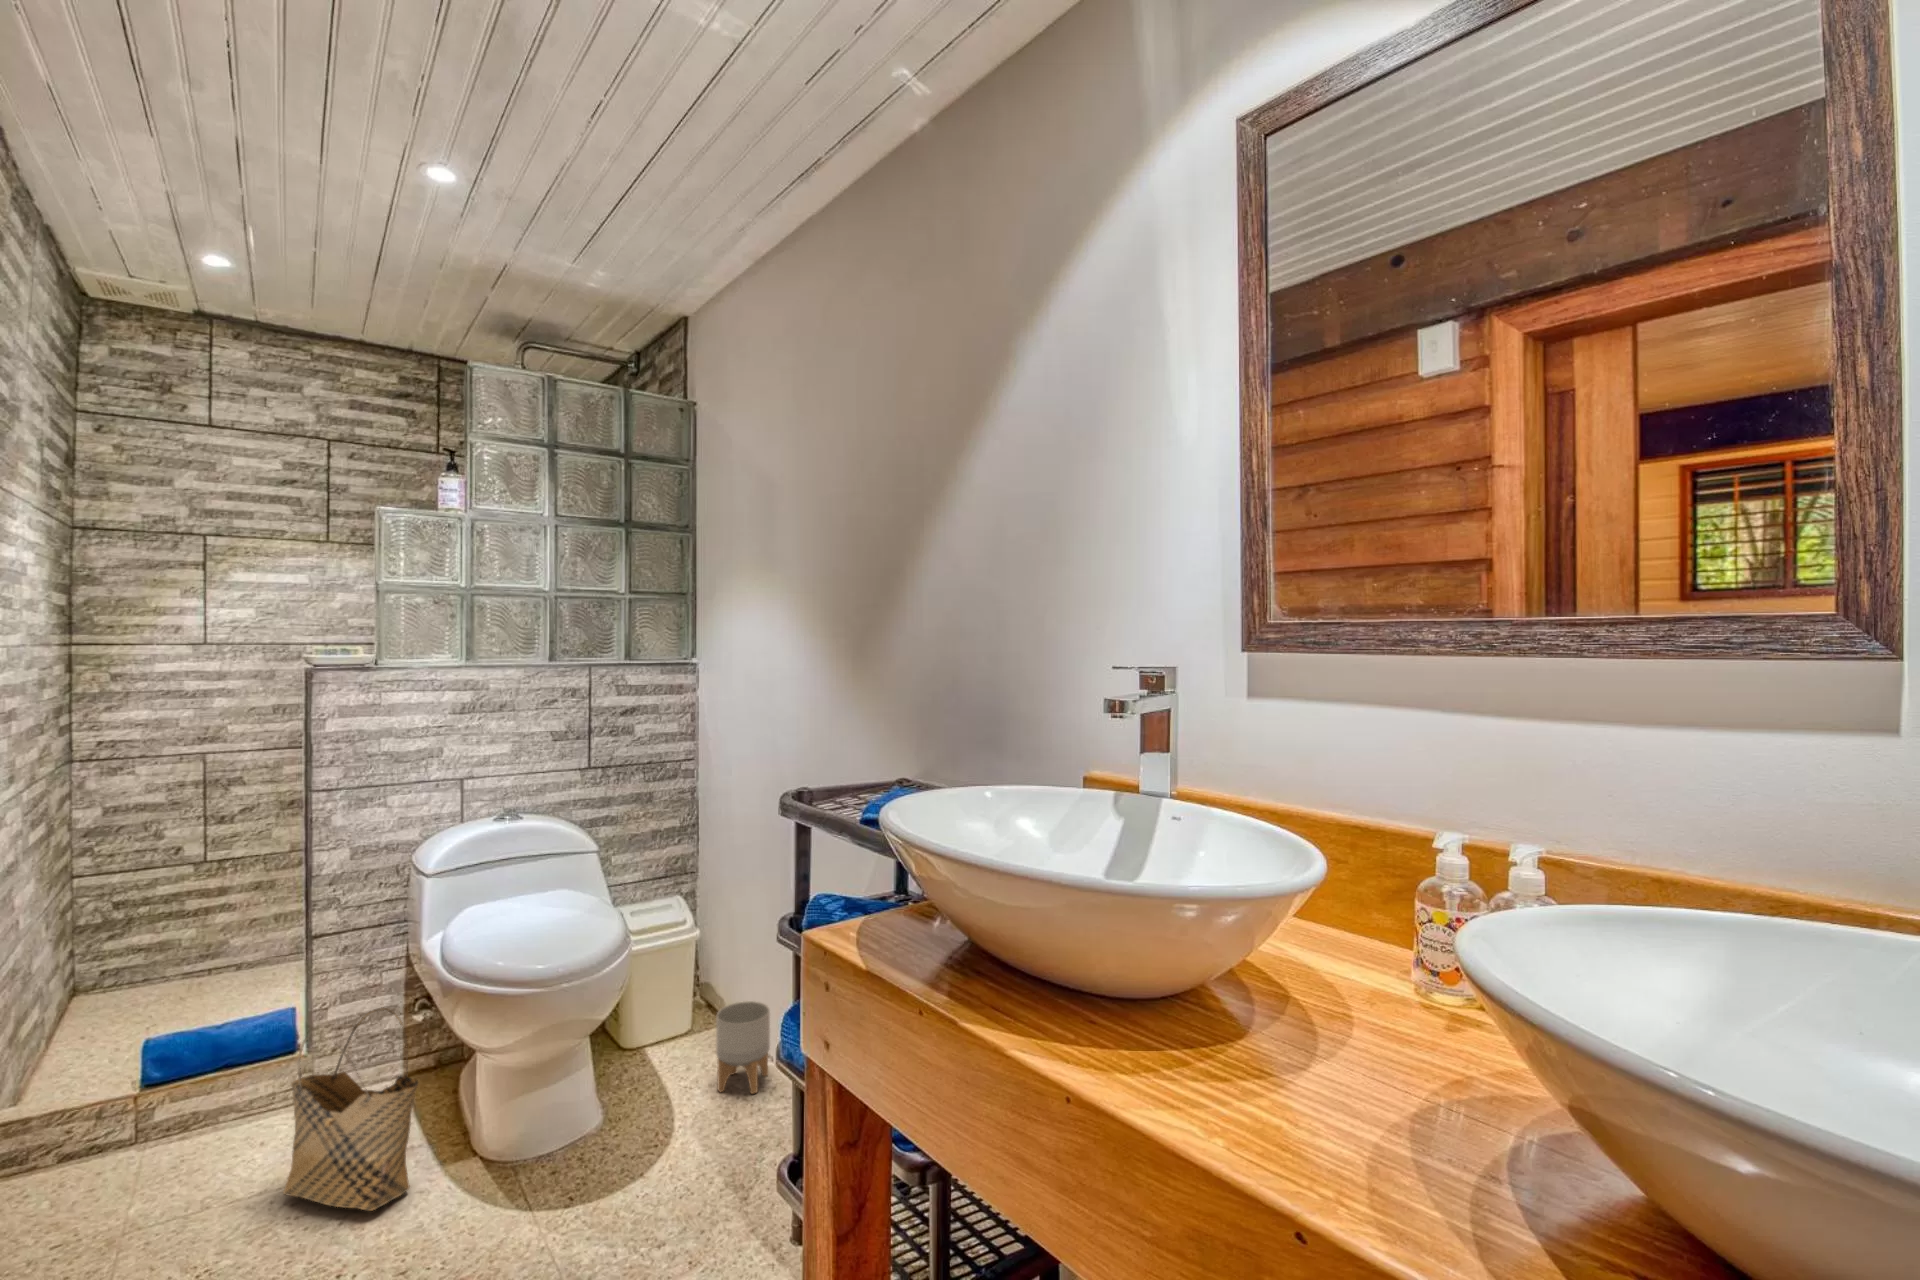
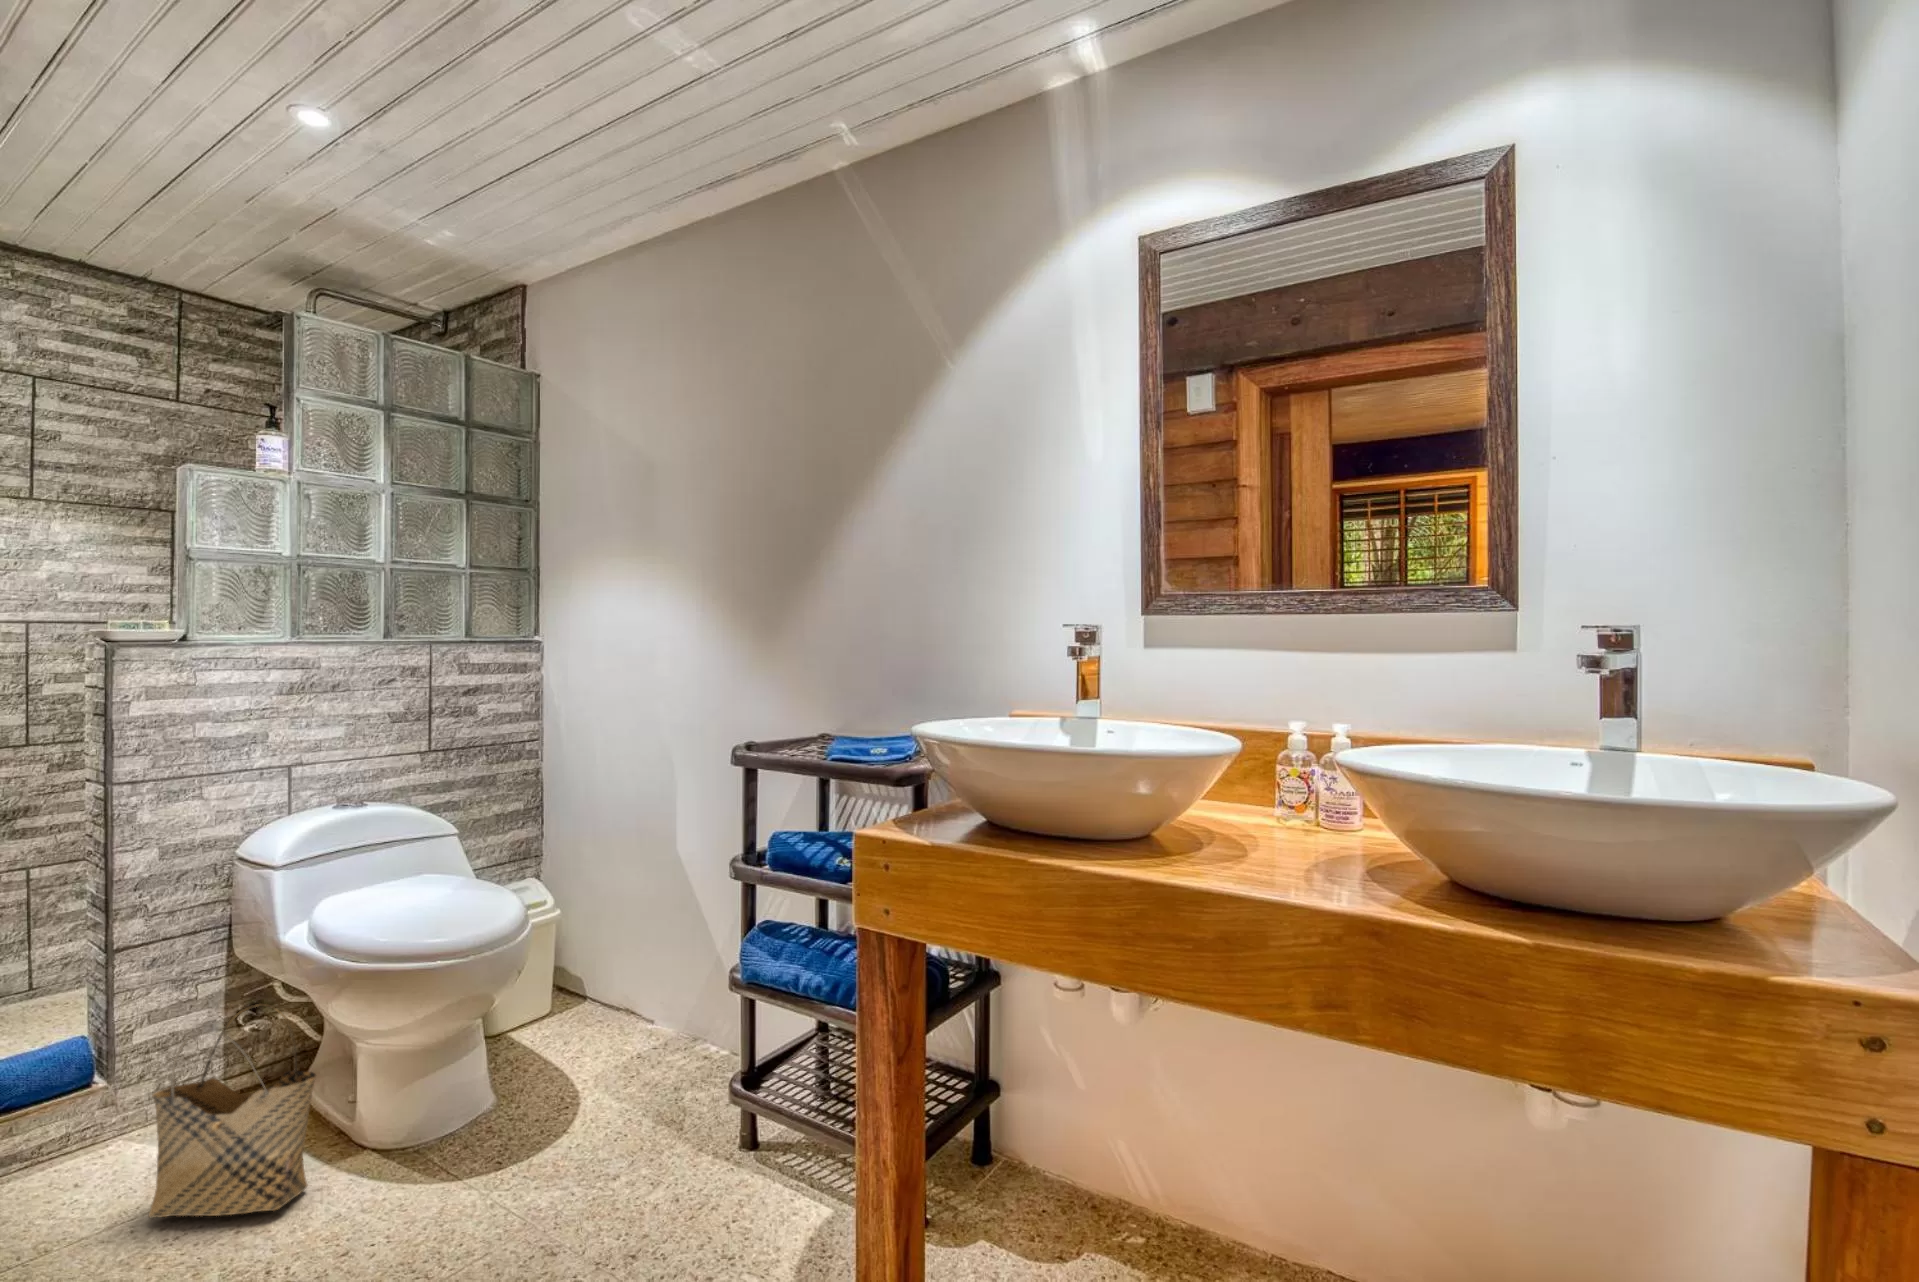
planter: present [716,1001,770,1094] -> none [604,969,658,1059]

